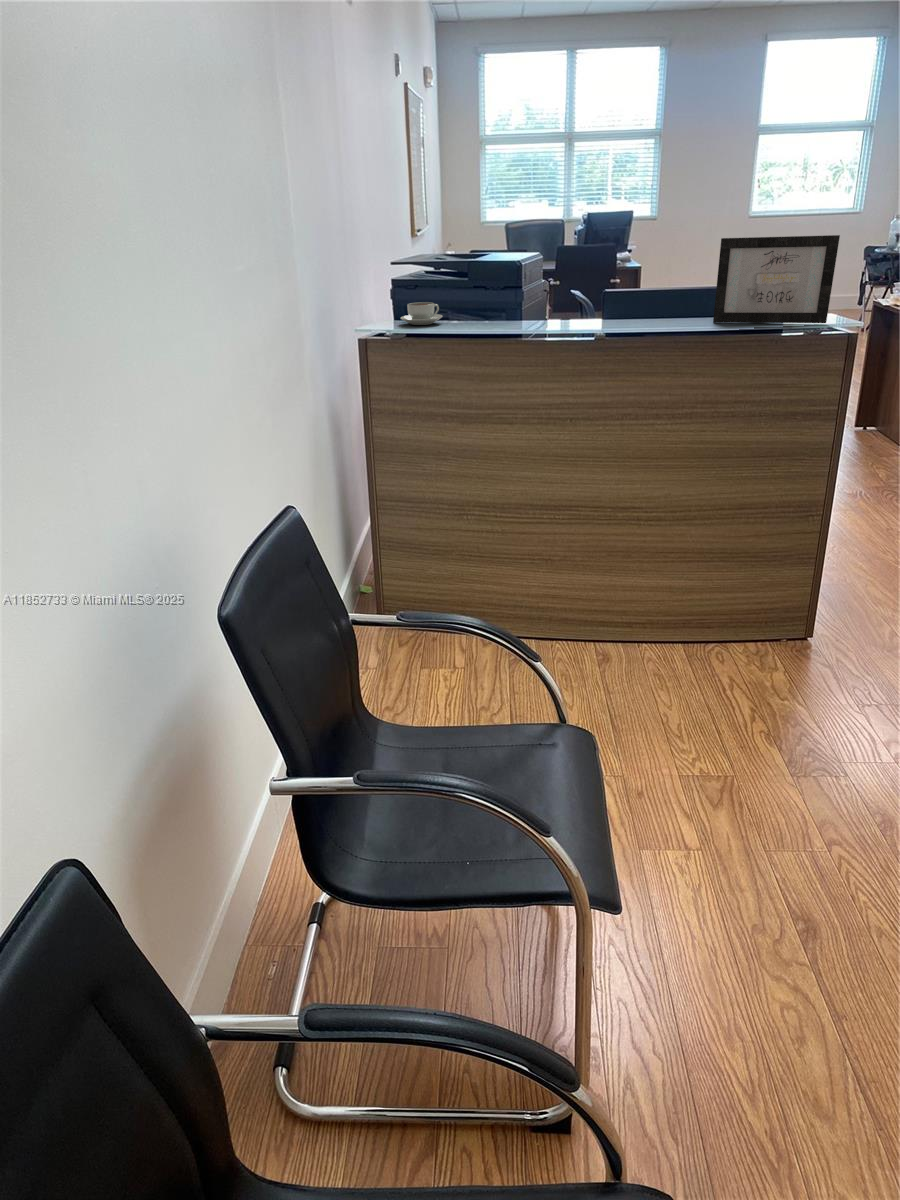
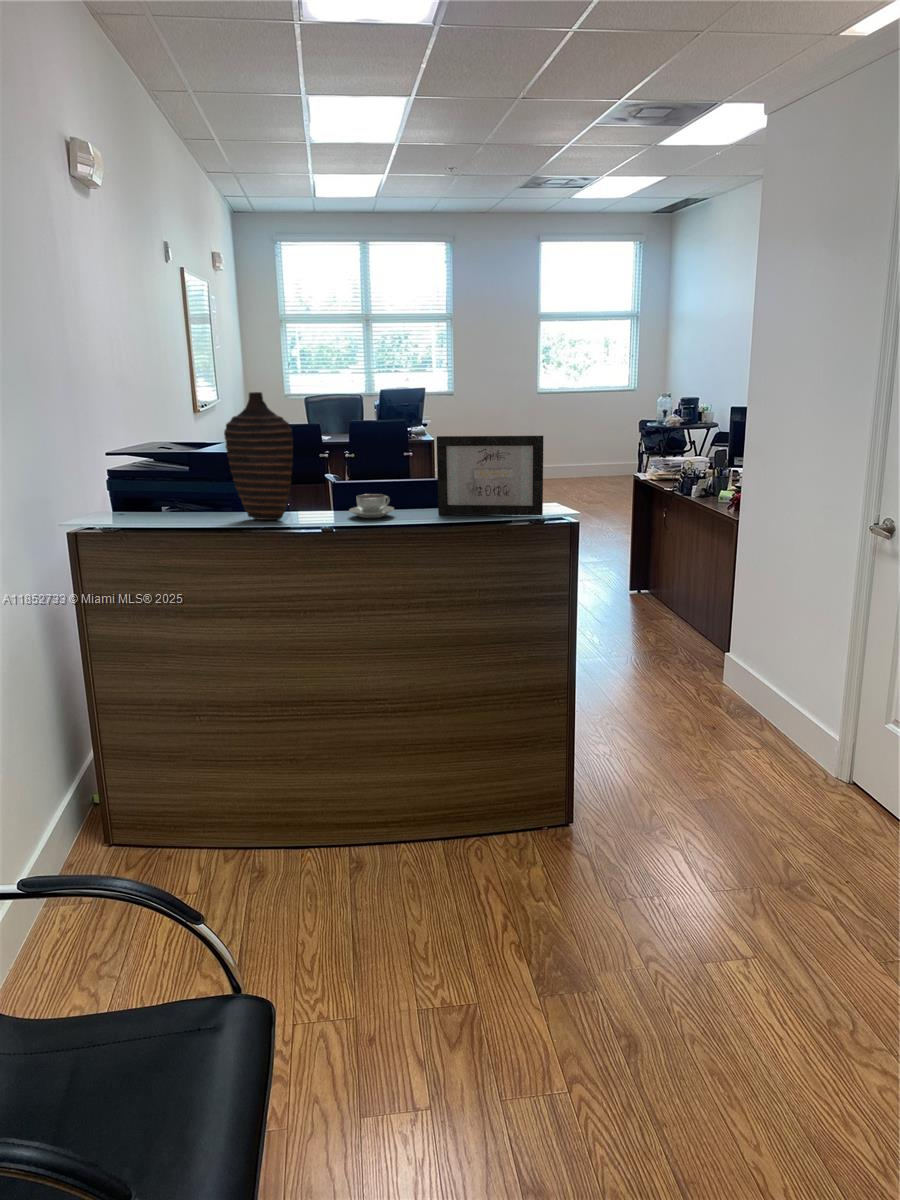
decorative vase: none [508,192,577,326] -> present [224,392,293,520]
coffee cup: present [401,302,442,325] -> present [349,494,394,518]

